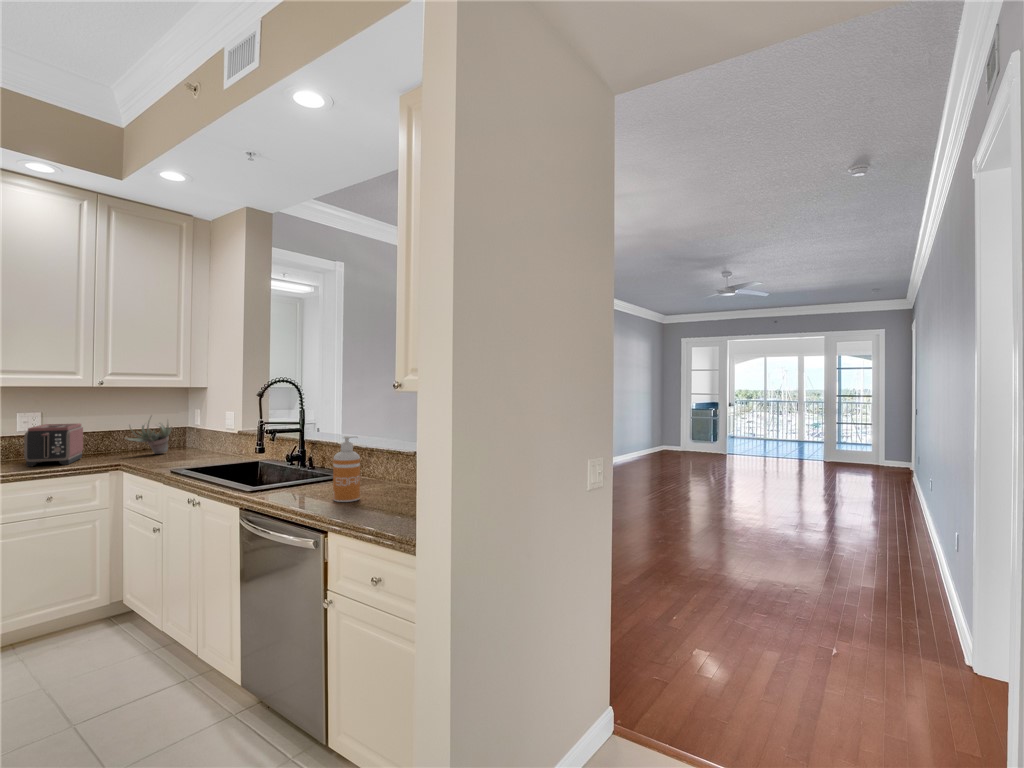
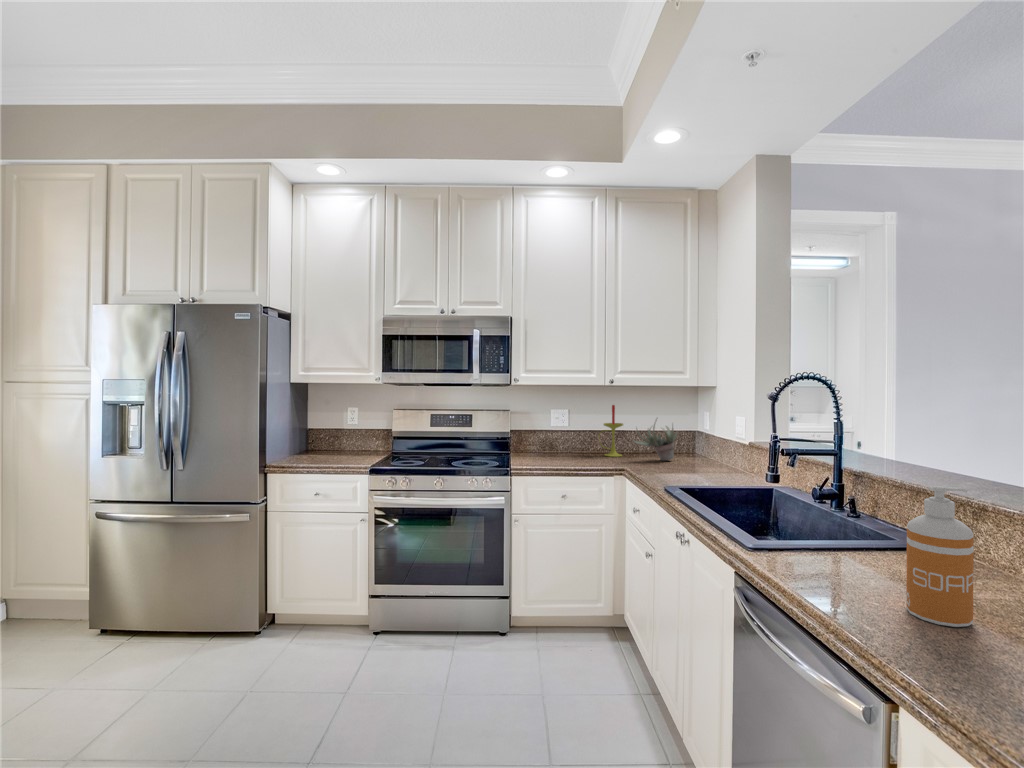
candle: none [81,404,112,456] -> present [599,405,623,457]
toaster: present [24,423,83,467] -> none [550,422,598,464]

